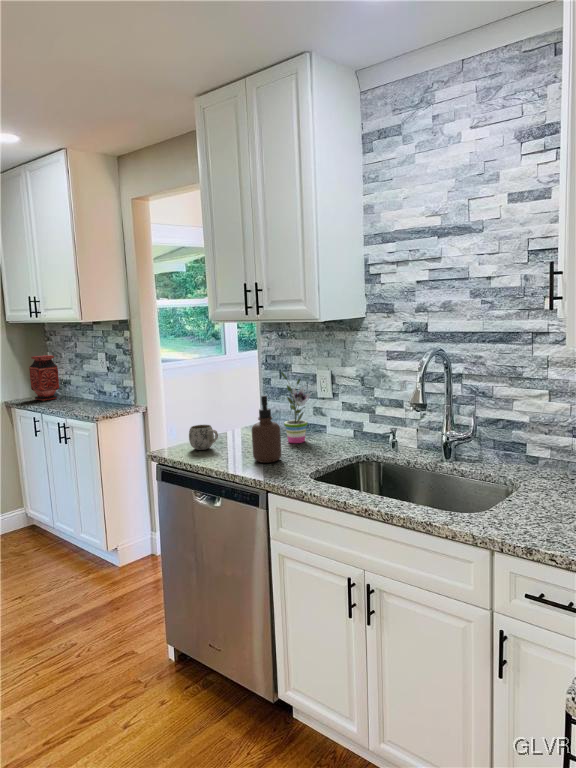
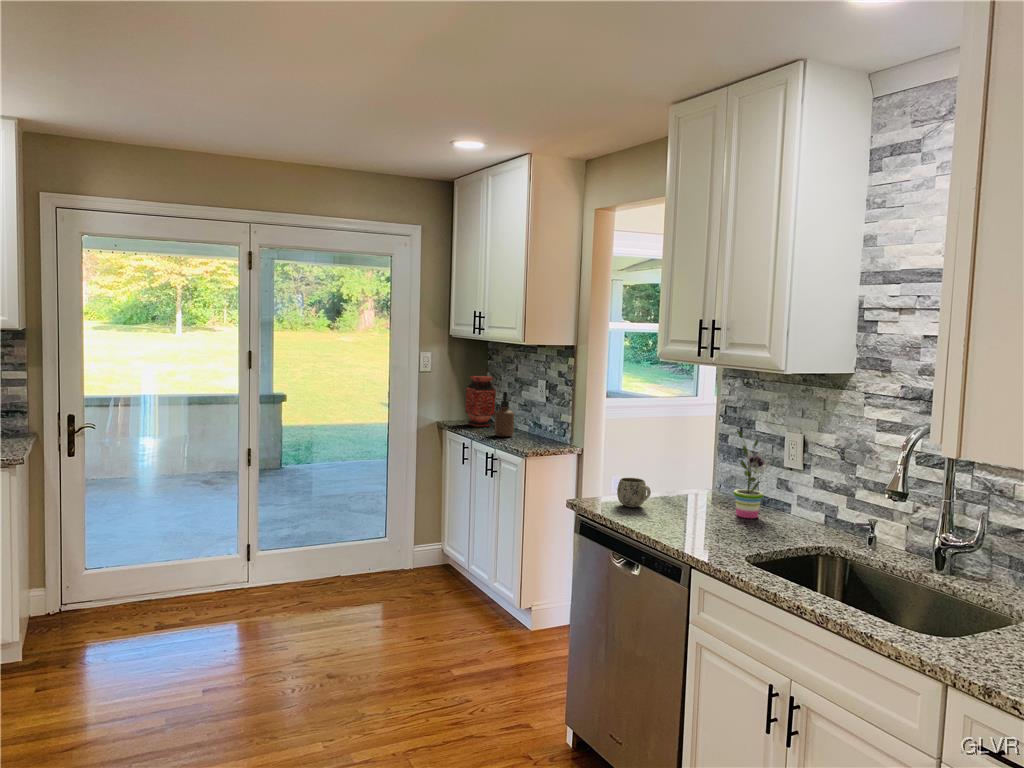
soap dispenser: present [252,395,281,463] -> present [494,392,514,437]

